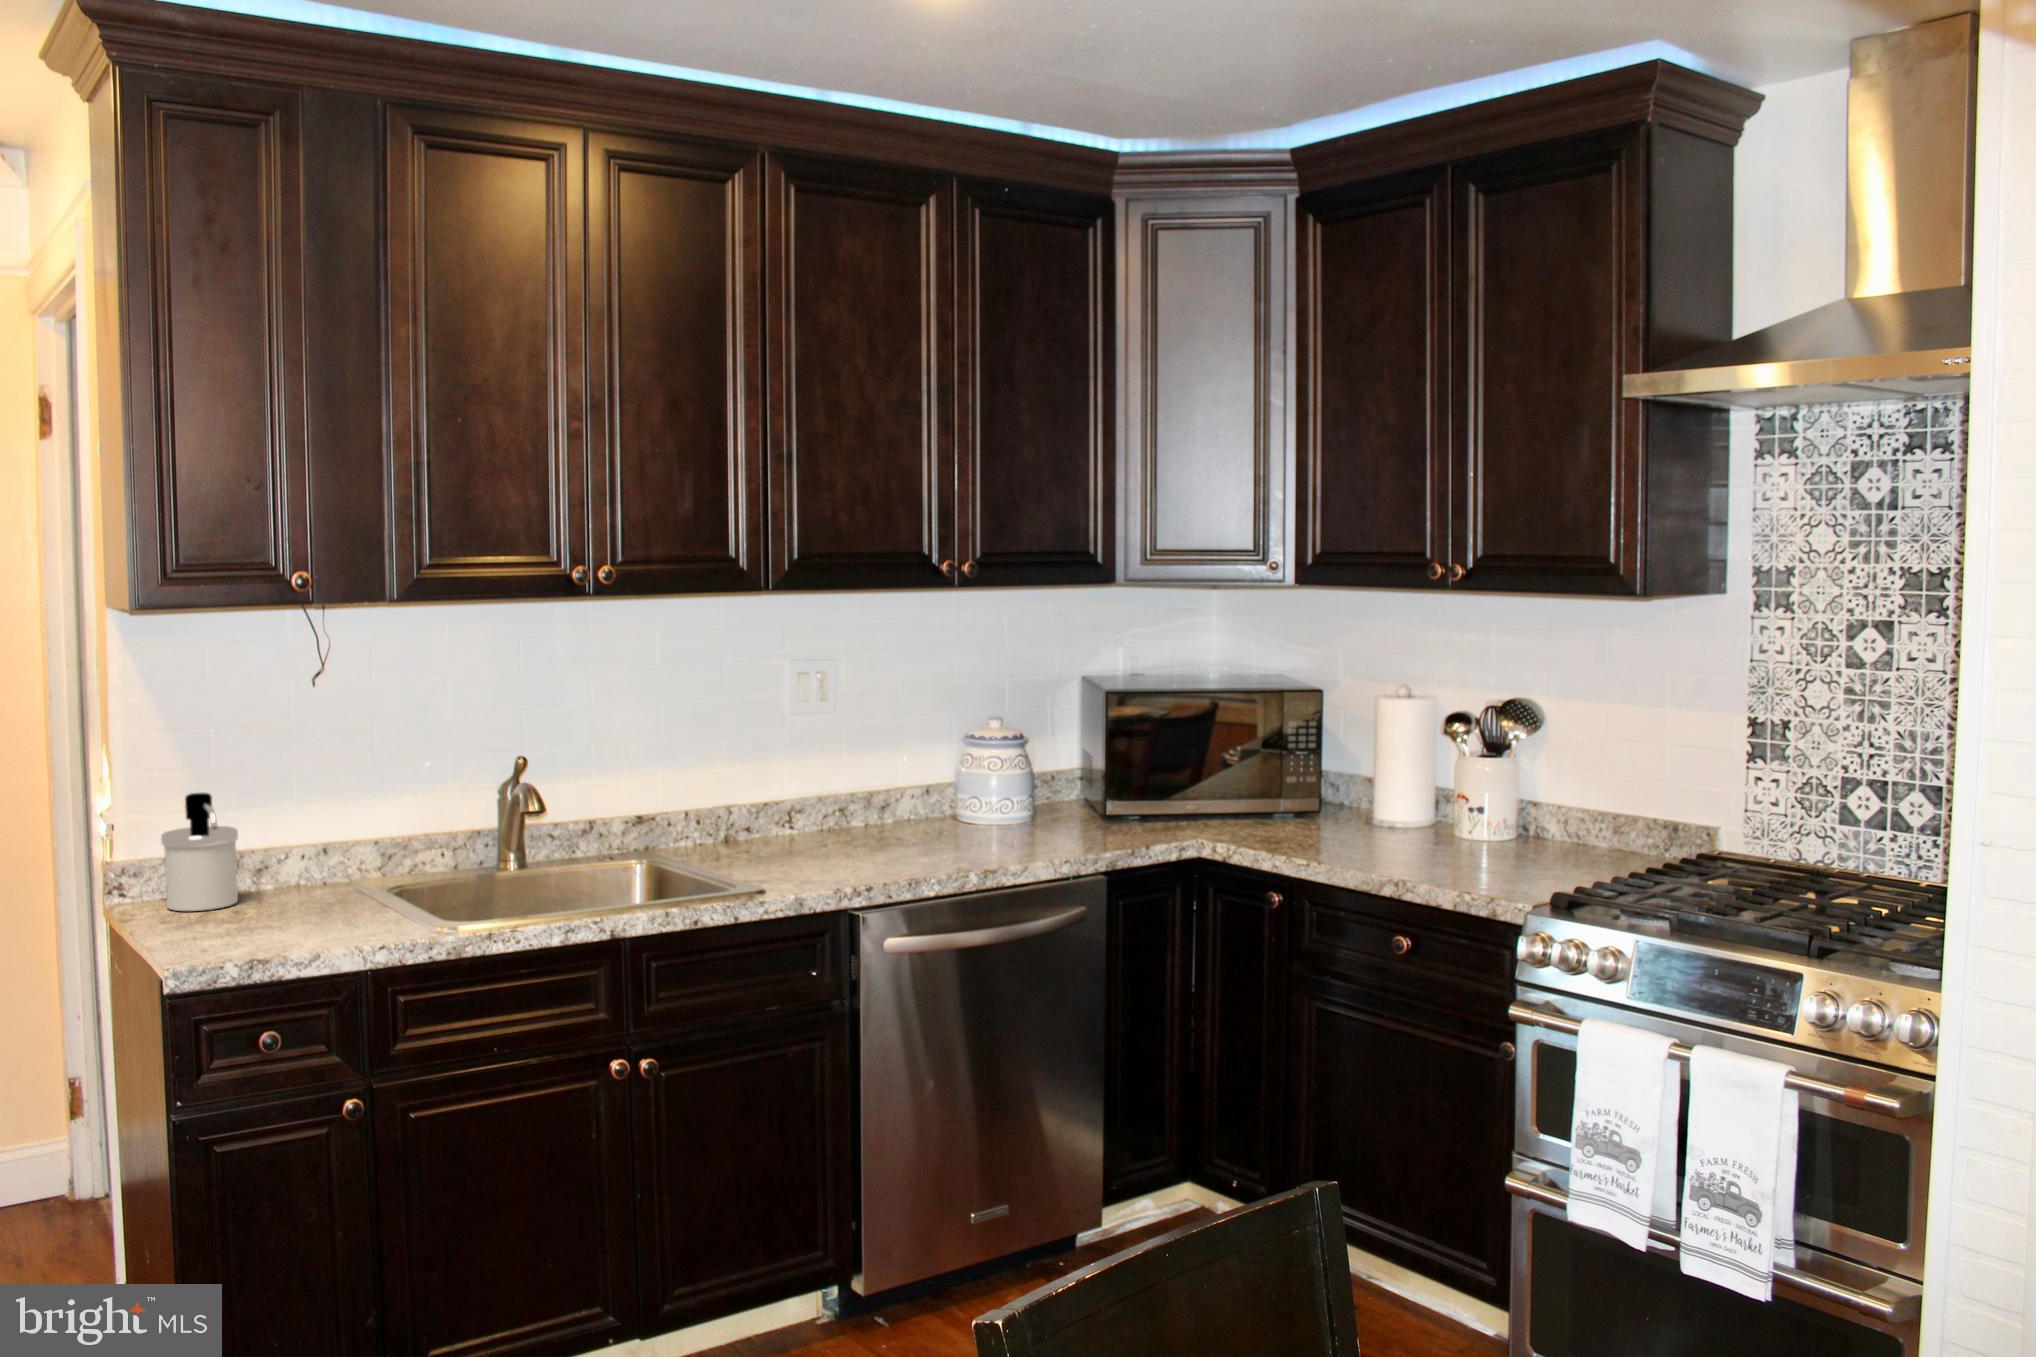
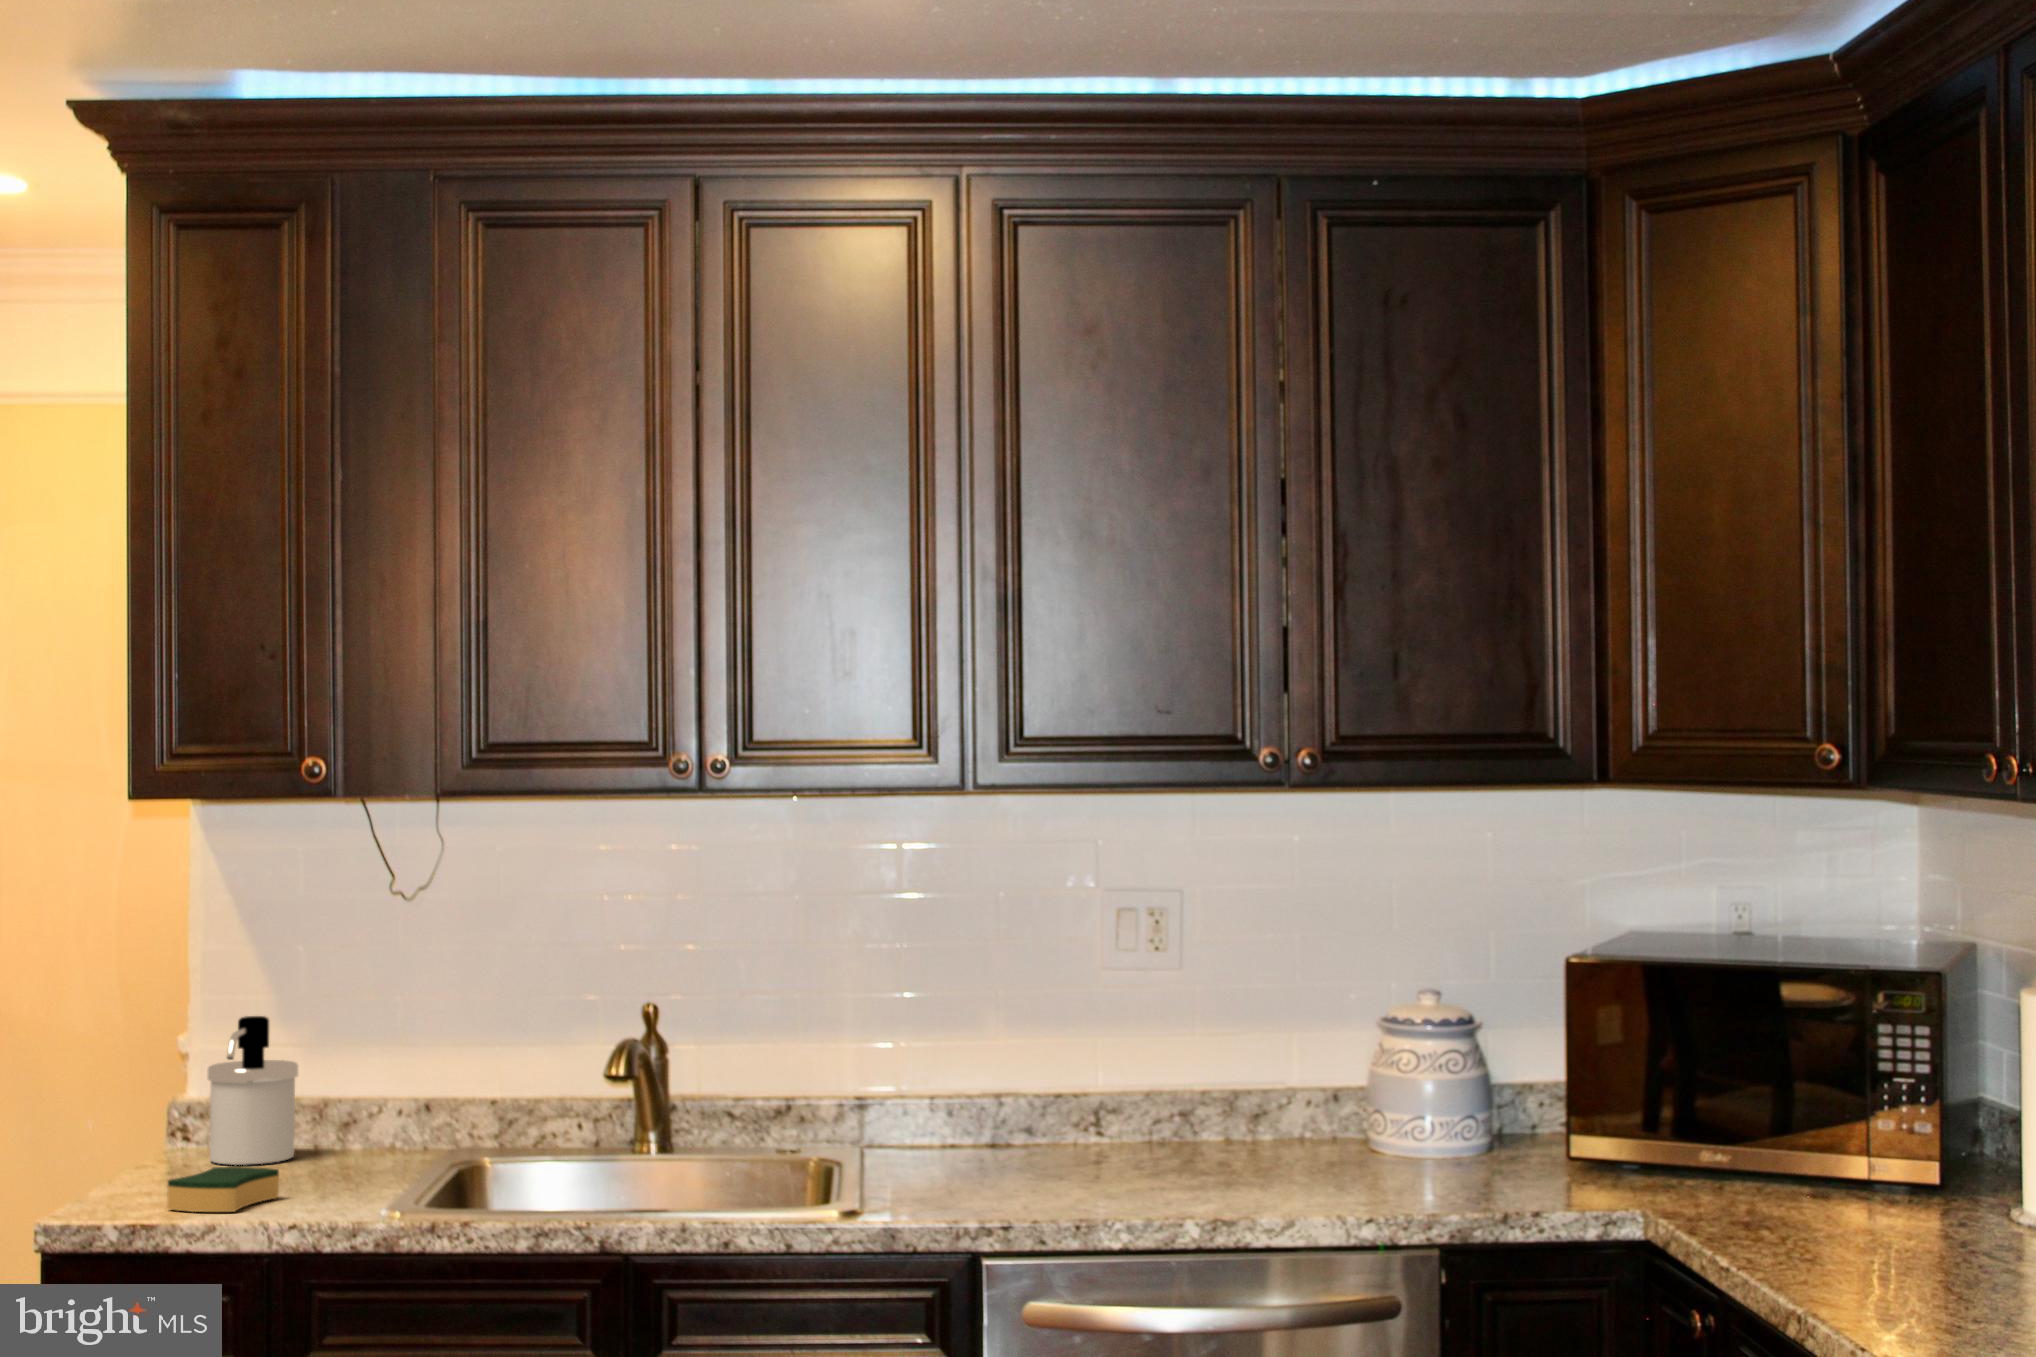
sponge: none [254,908,322,948] -> present [167,1167,279,1212]

